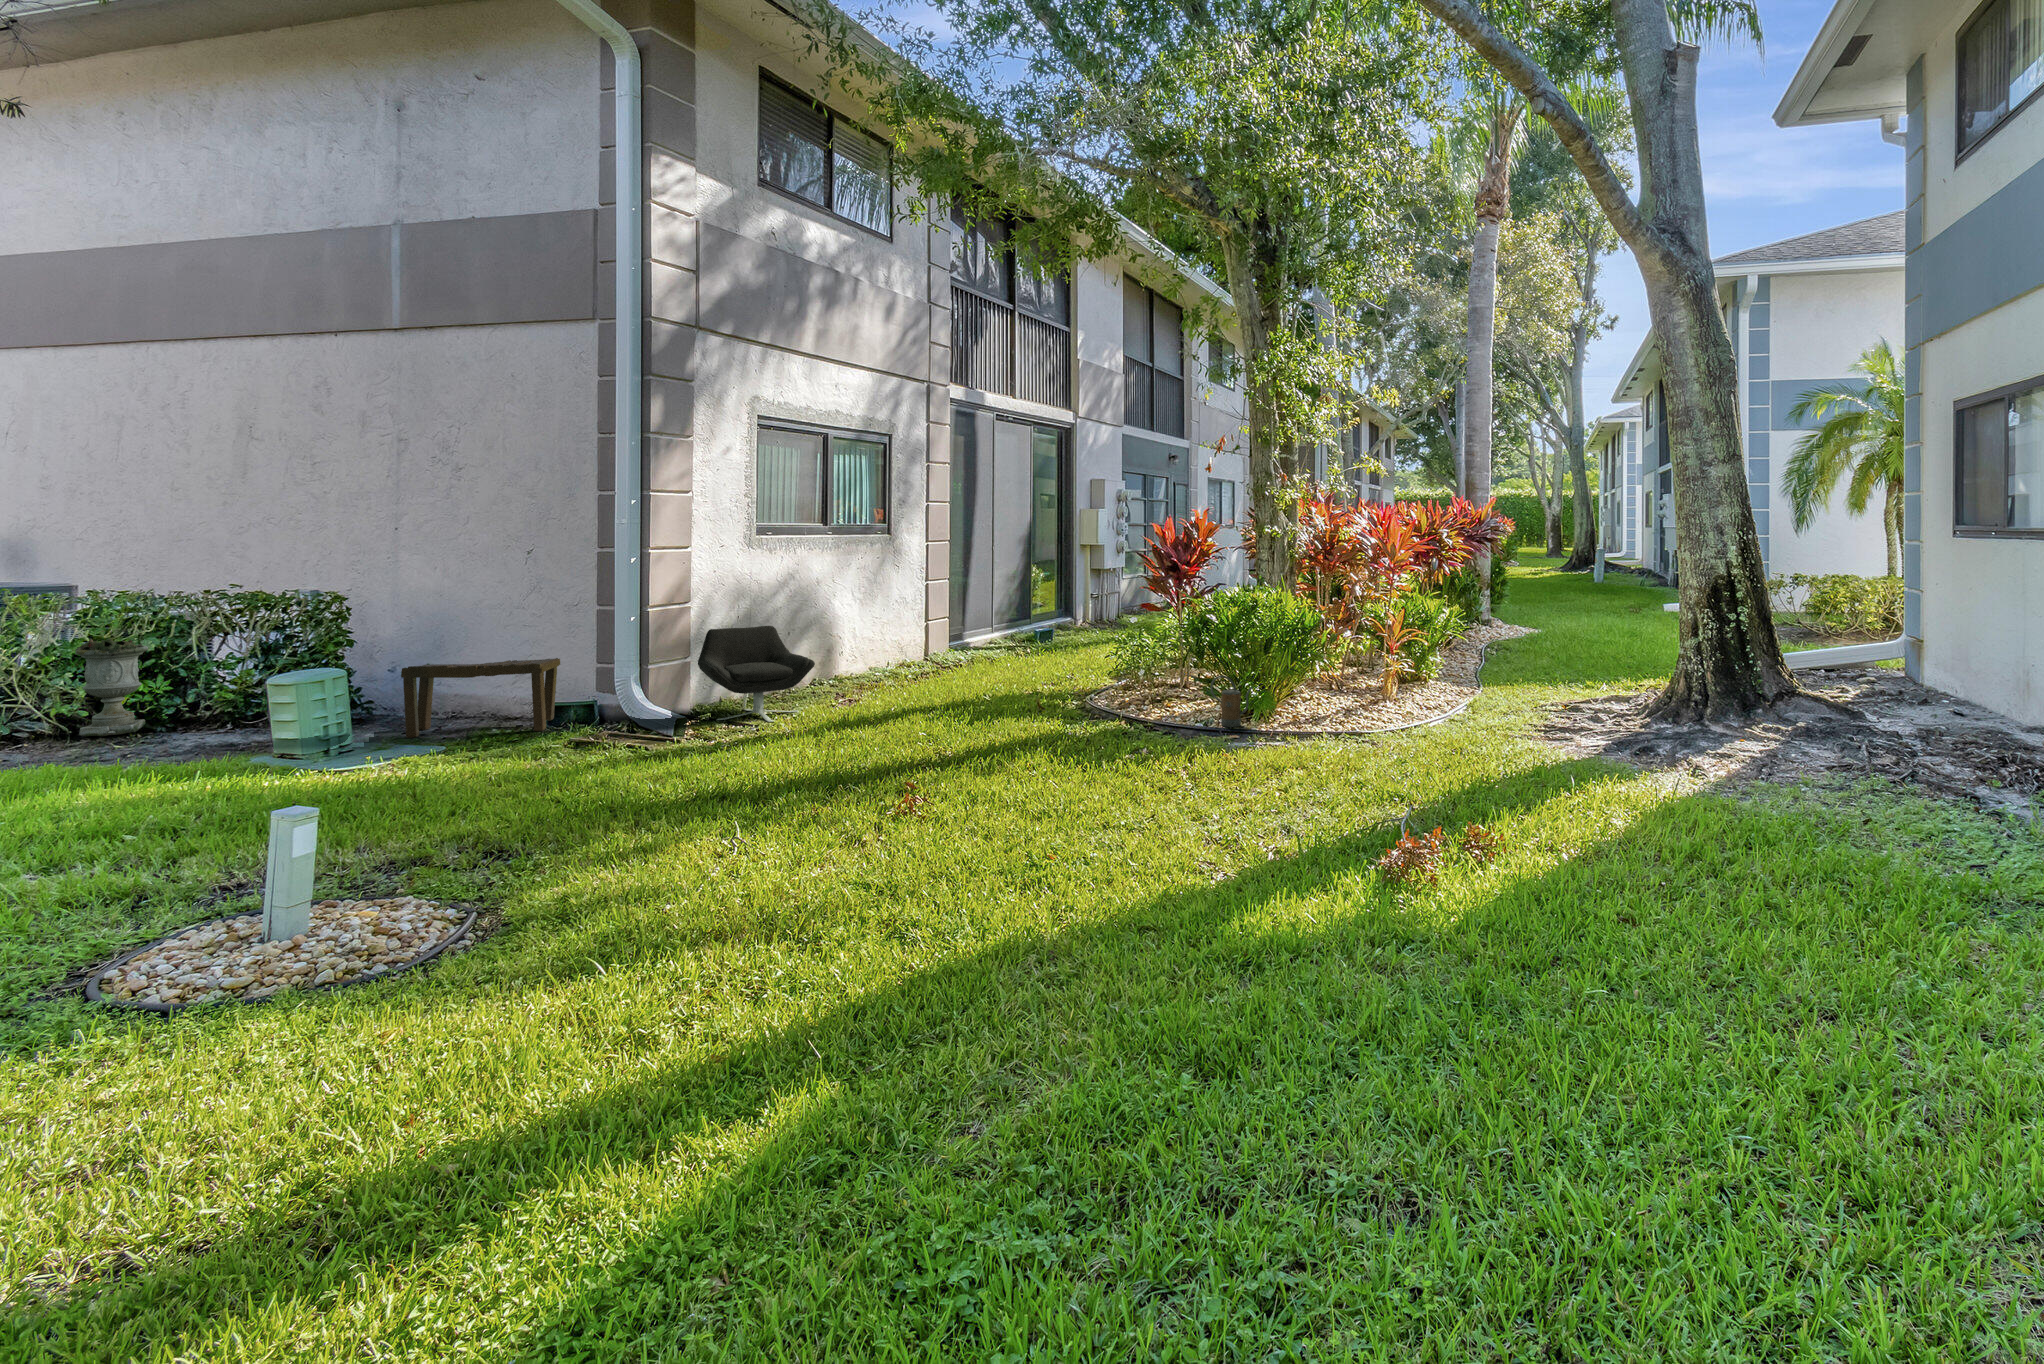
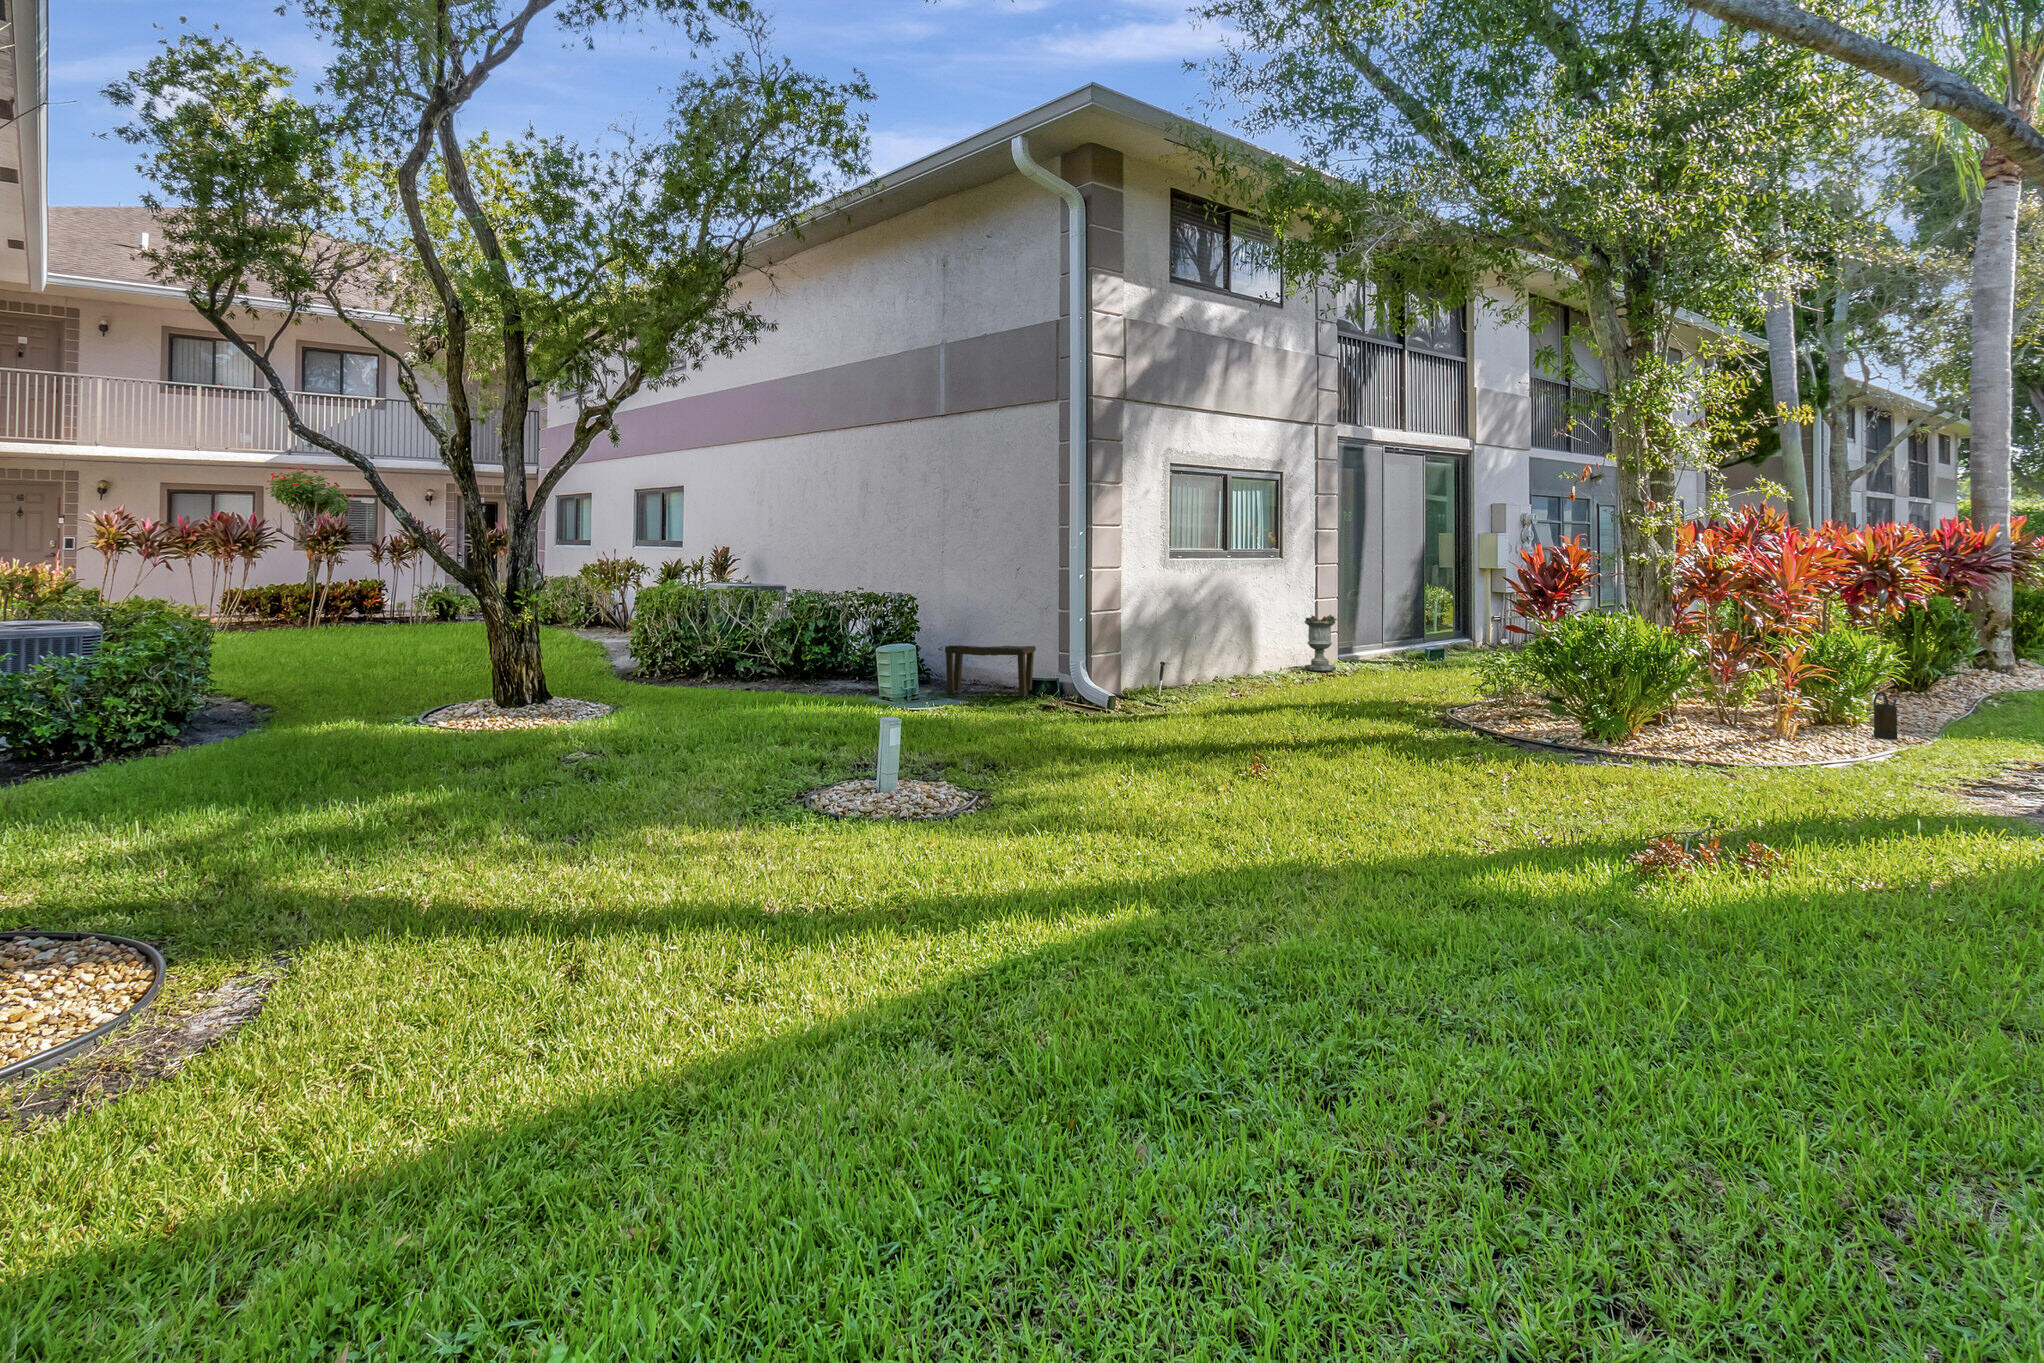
lounge chair: present [698,626,815,722] -> none [1124,630,1208,705]
planter: present [75,638,148,736] -> present [1305,615,1337,672]
watering can: present [1210,676,1253,727] -> present [1873,692,1897,739]

